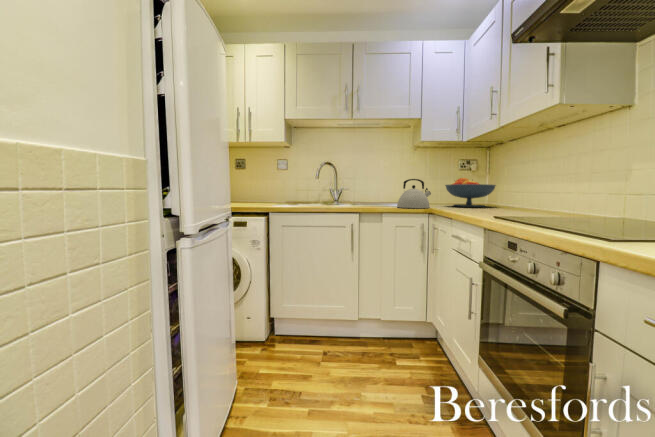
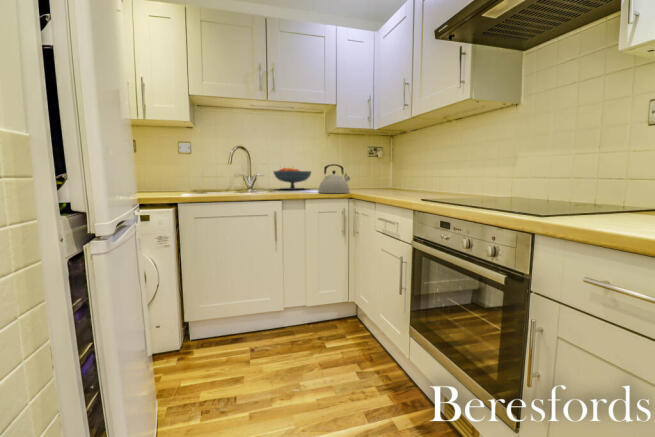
fruit bowl: present [445,178,496,207] -> present [274,168,311,190]

